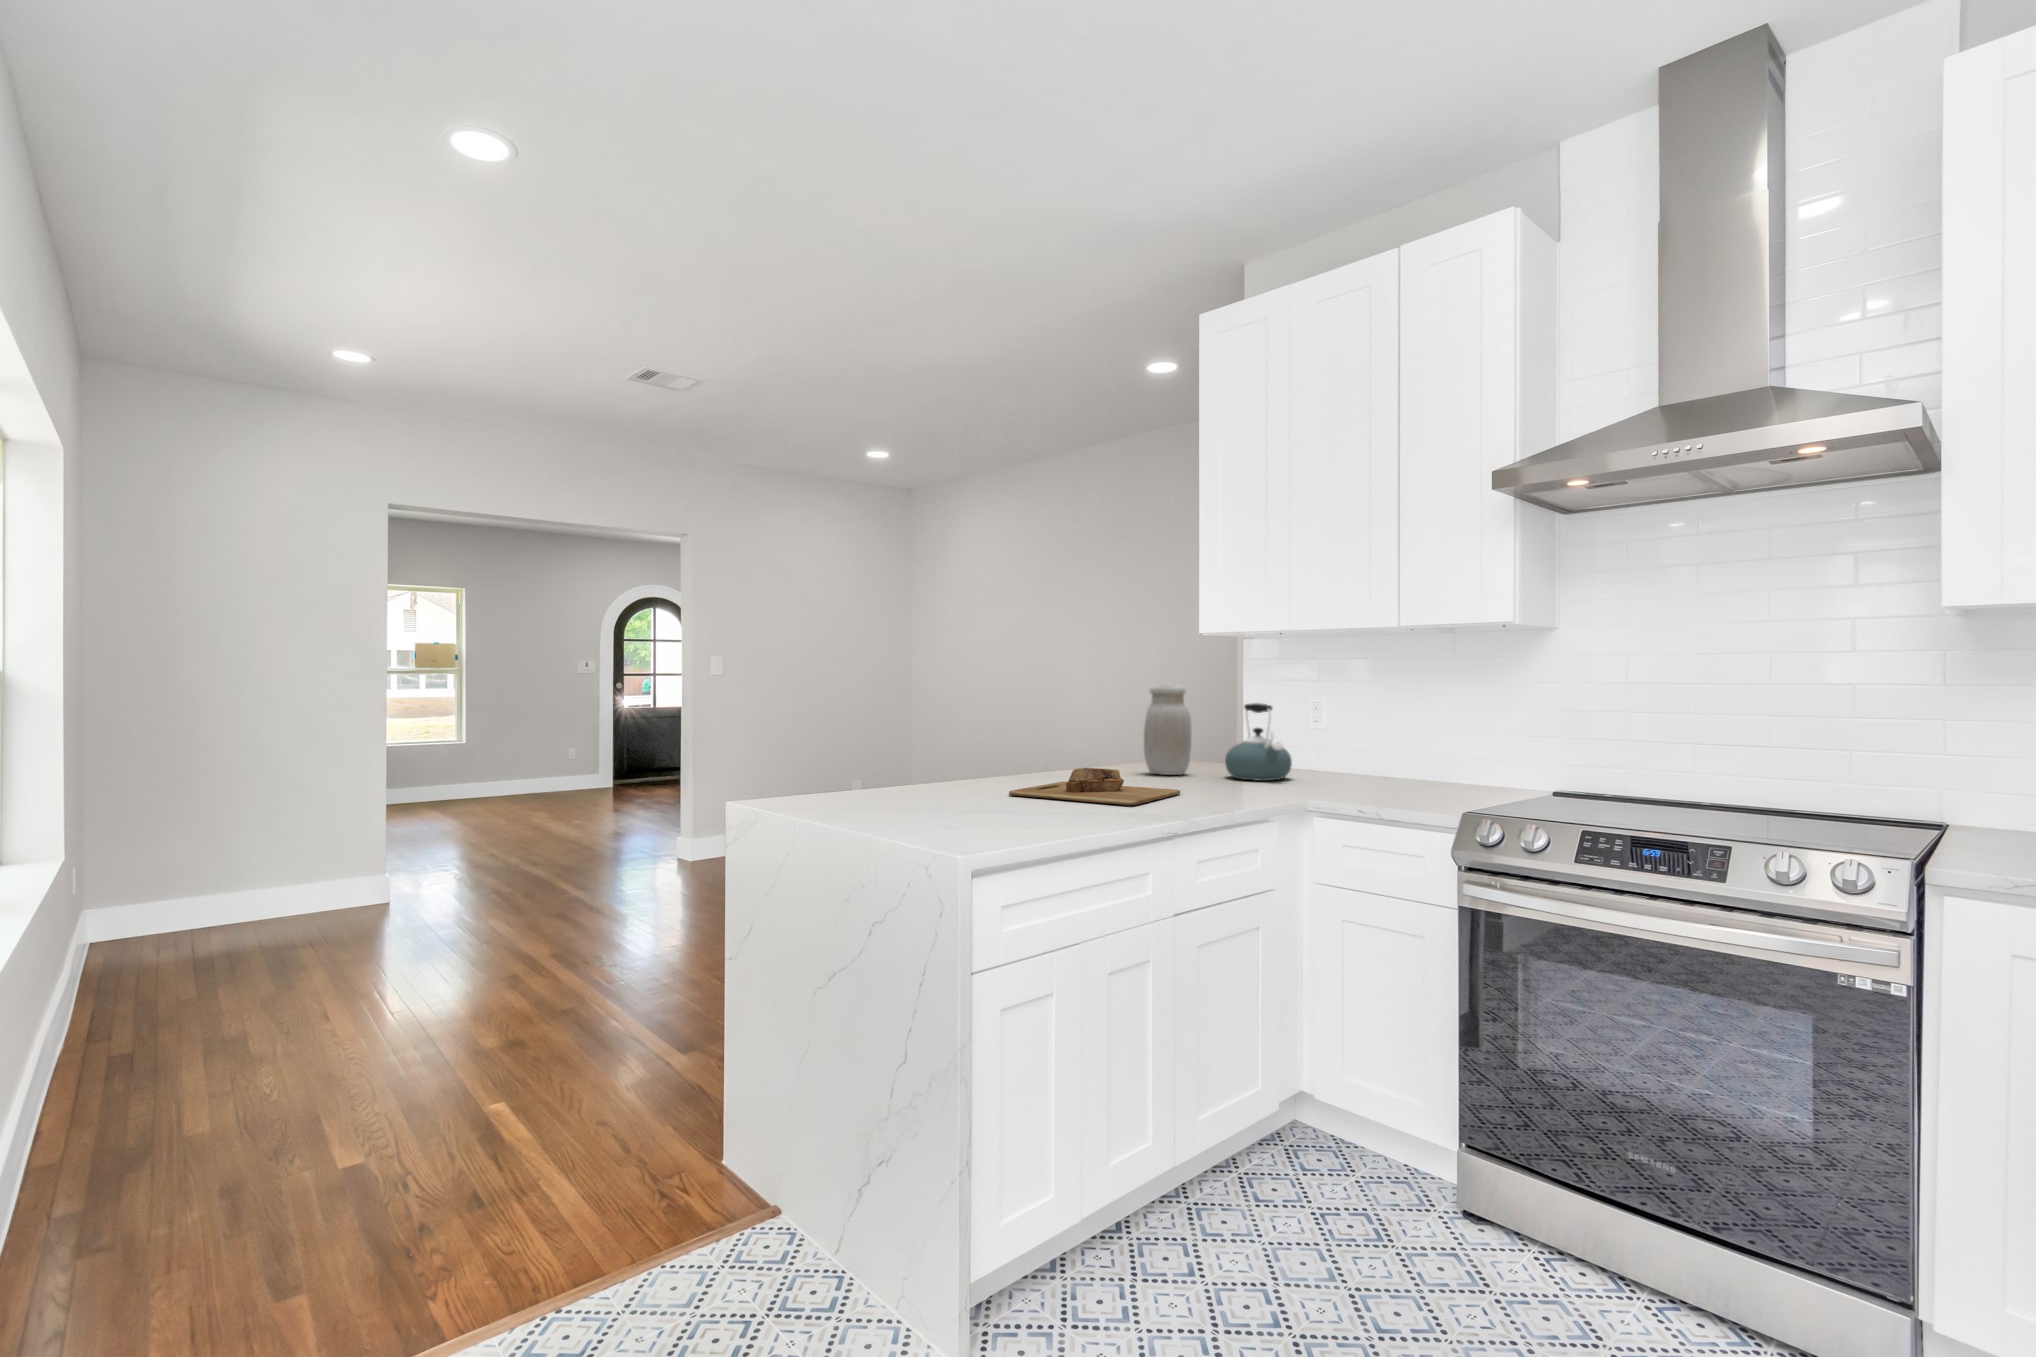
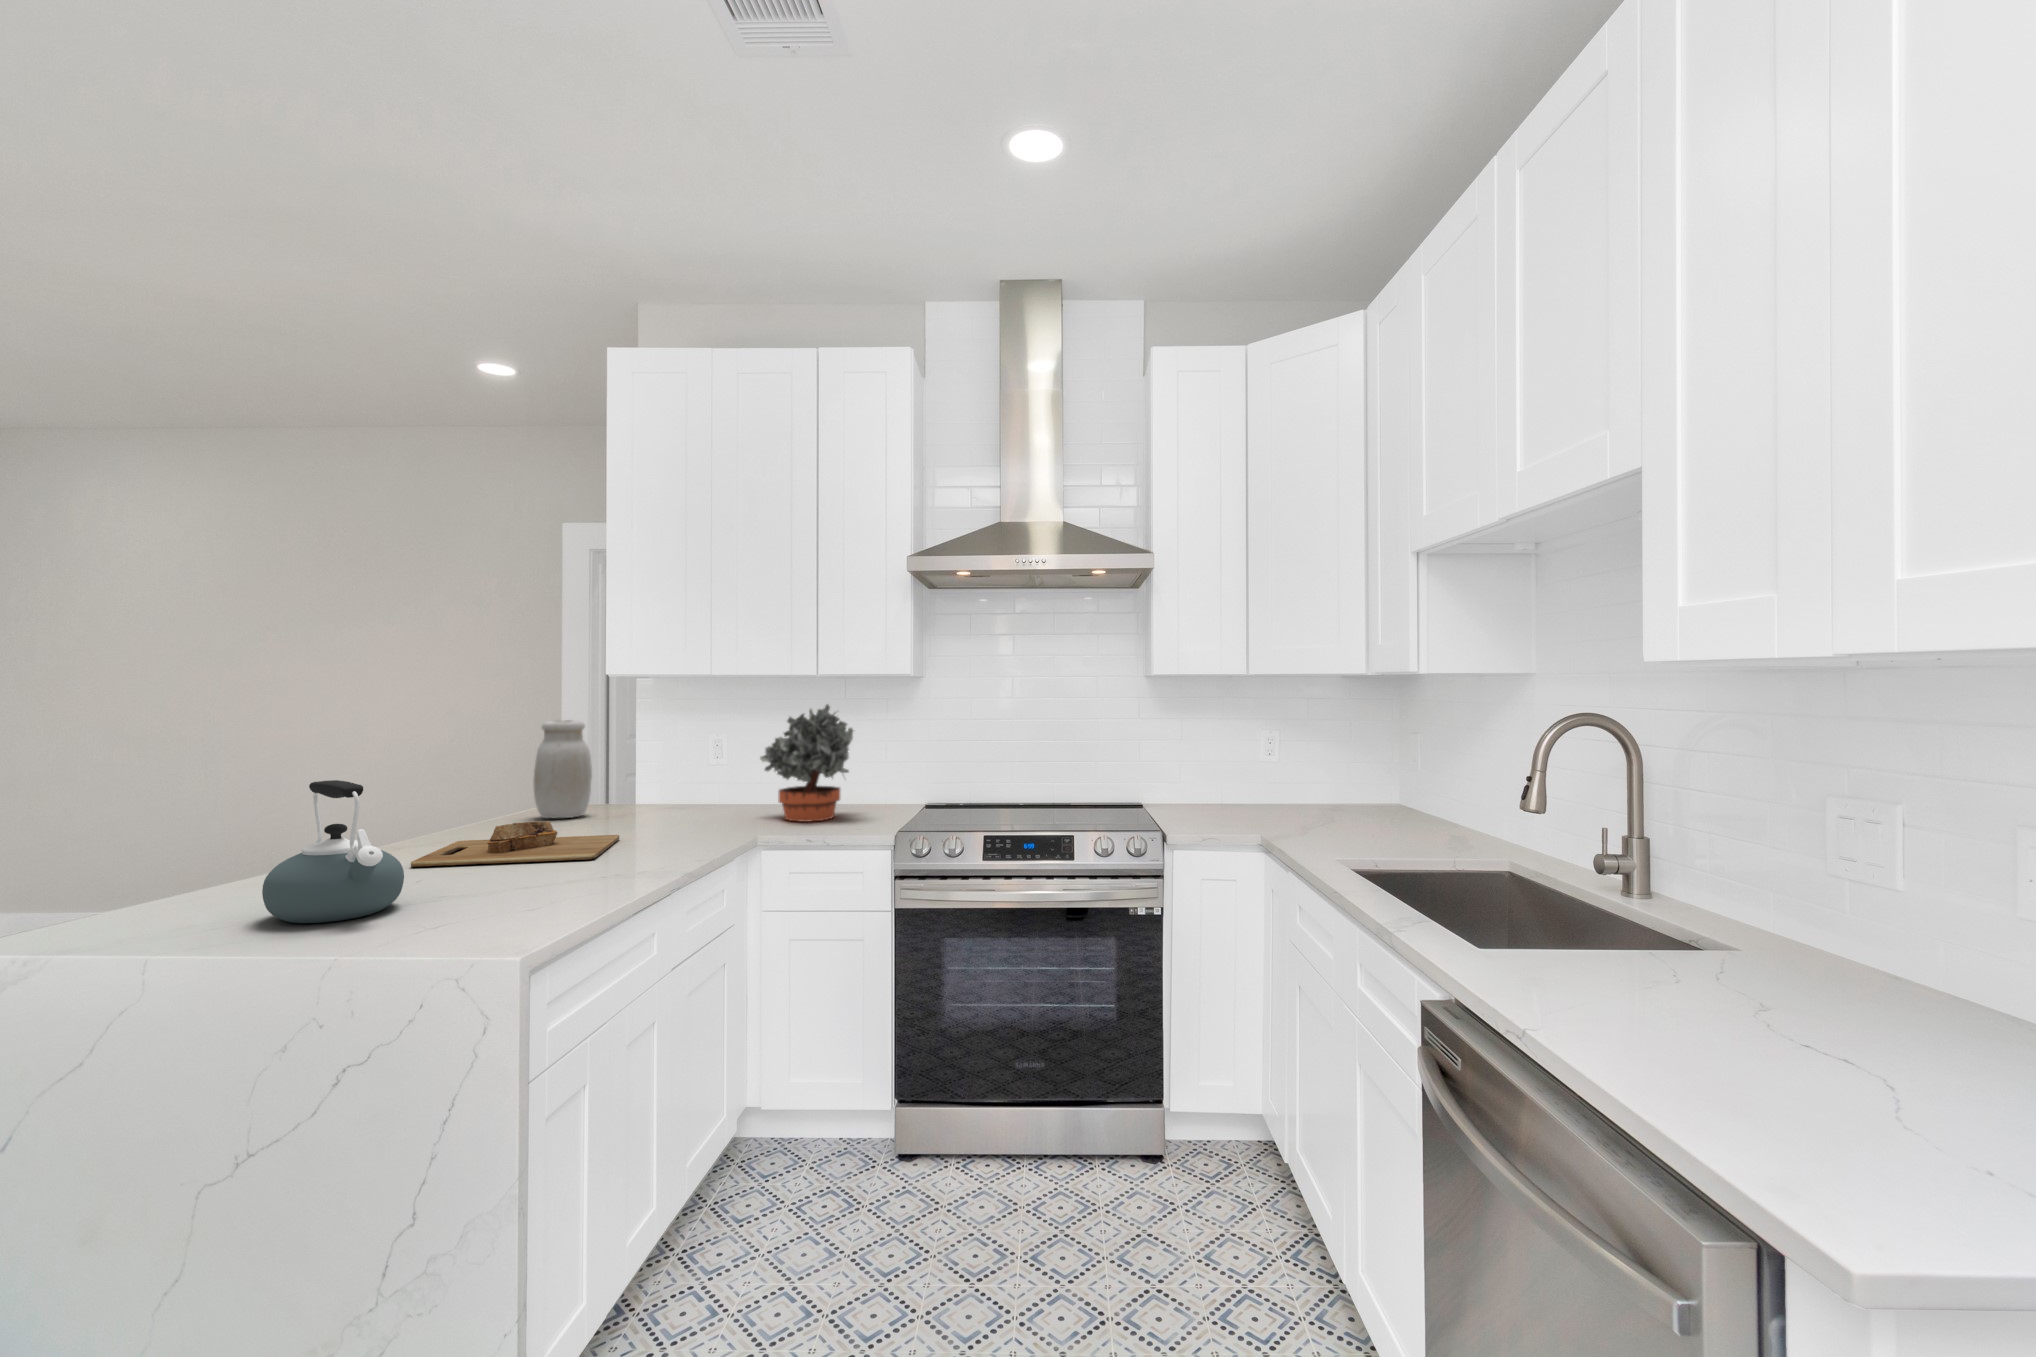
potted plant: none [1334,668,1445,800] -> present [760,704,853,822]
kettle: present [1225,703,1292,781] -> present [262,780,404,923]

